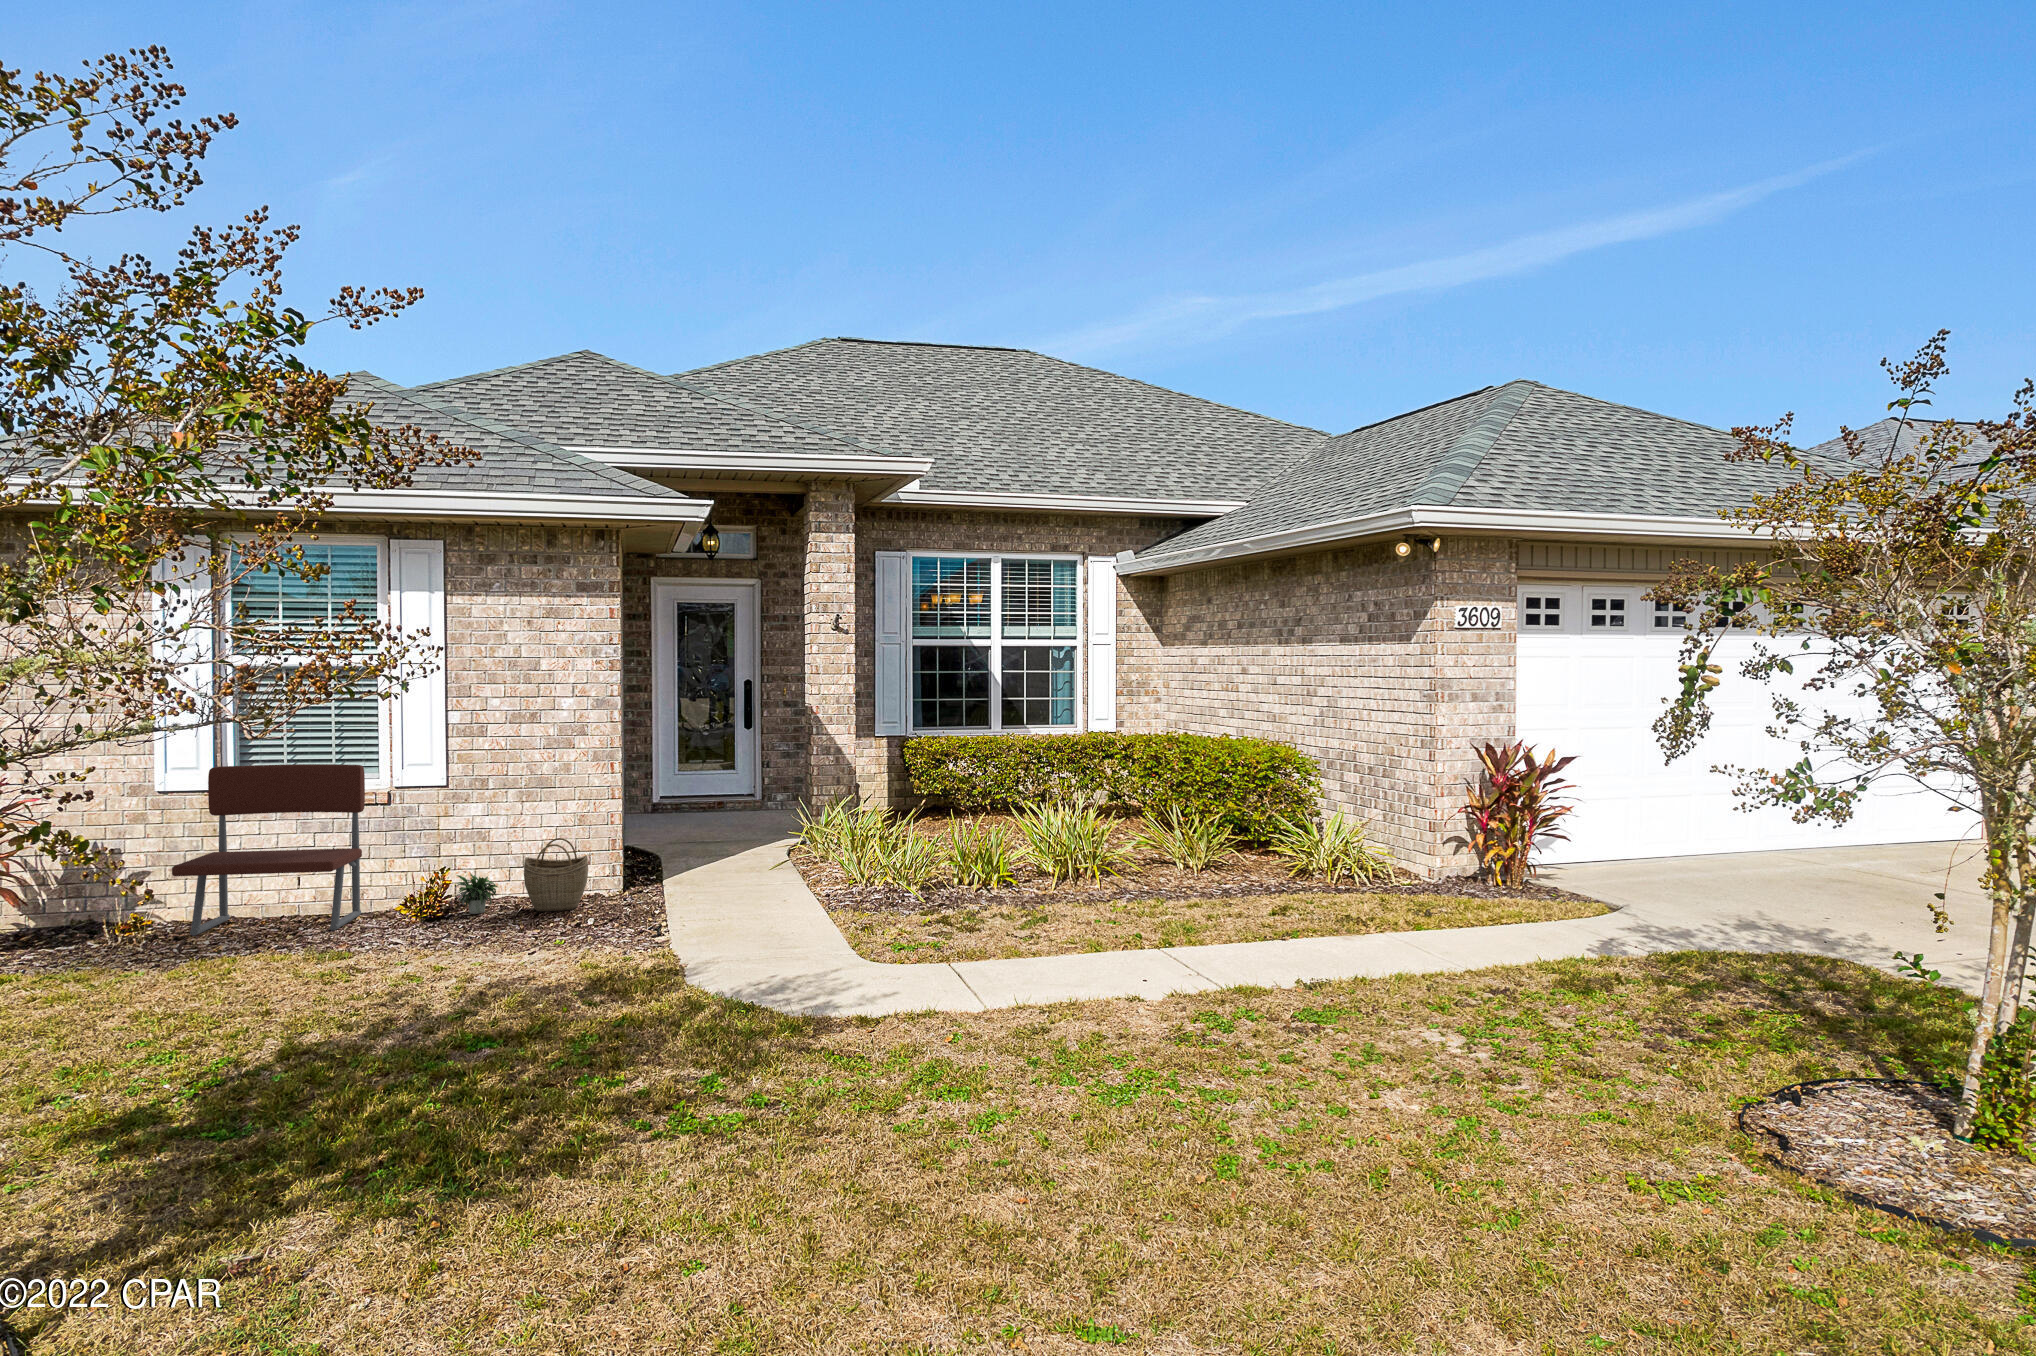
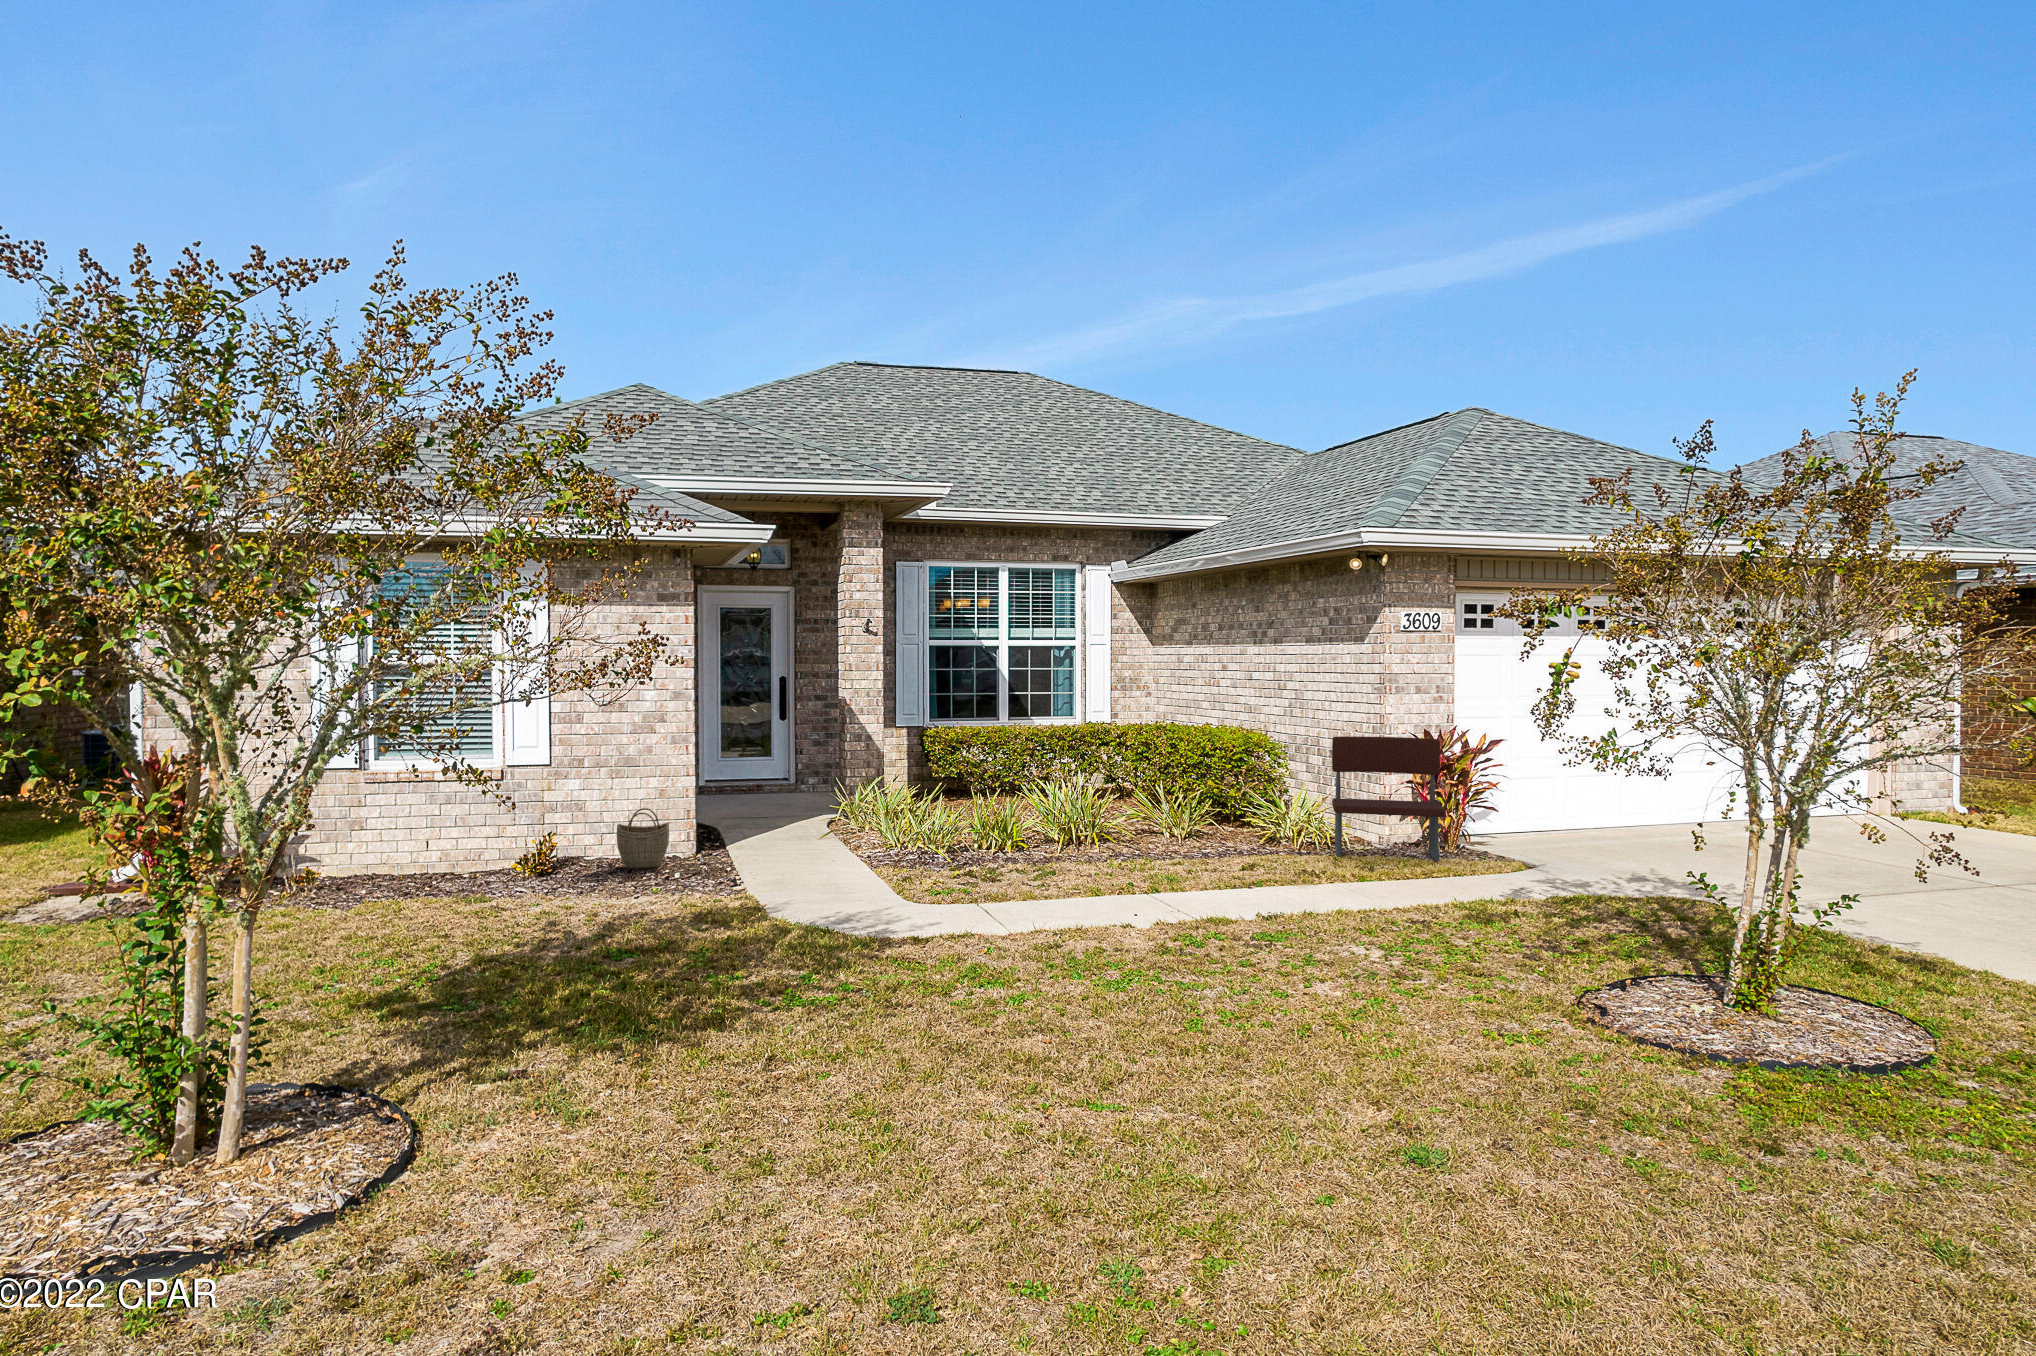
bench: present [172,764,365,936] -> present [1332,736,1446,861]
potted plant: present [456,874,498,914] -> none [559,837,596,871]

